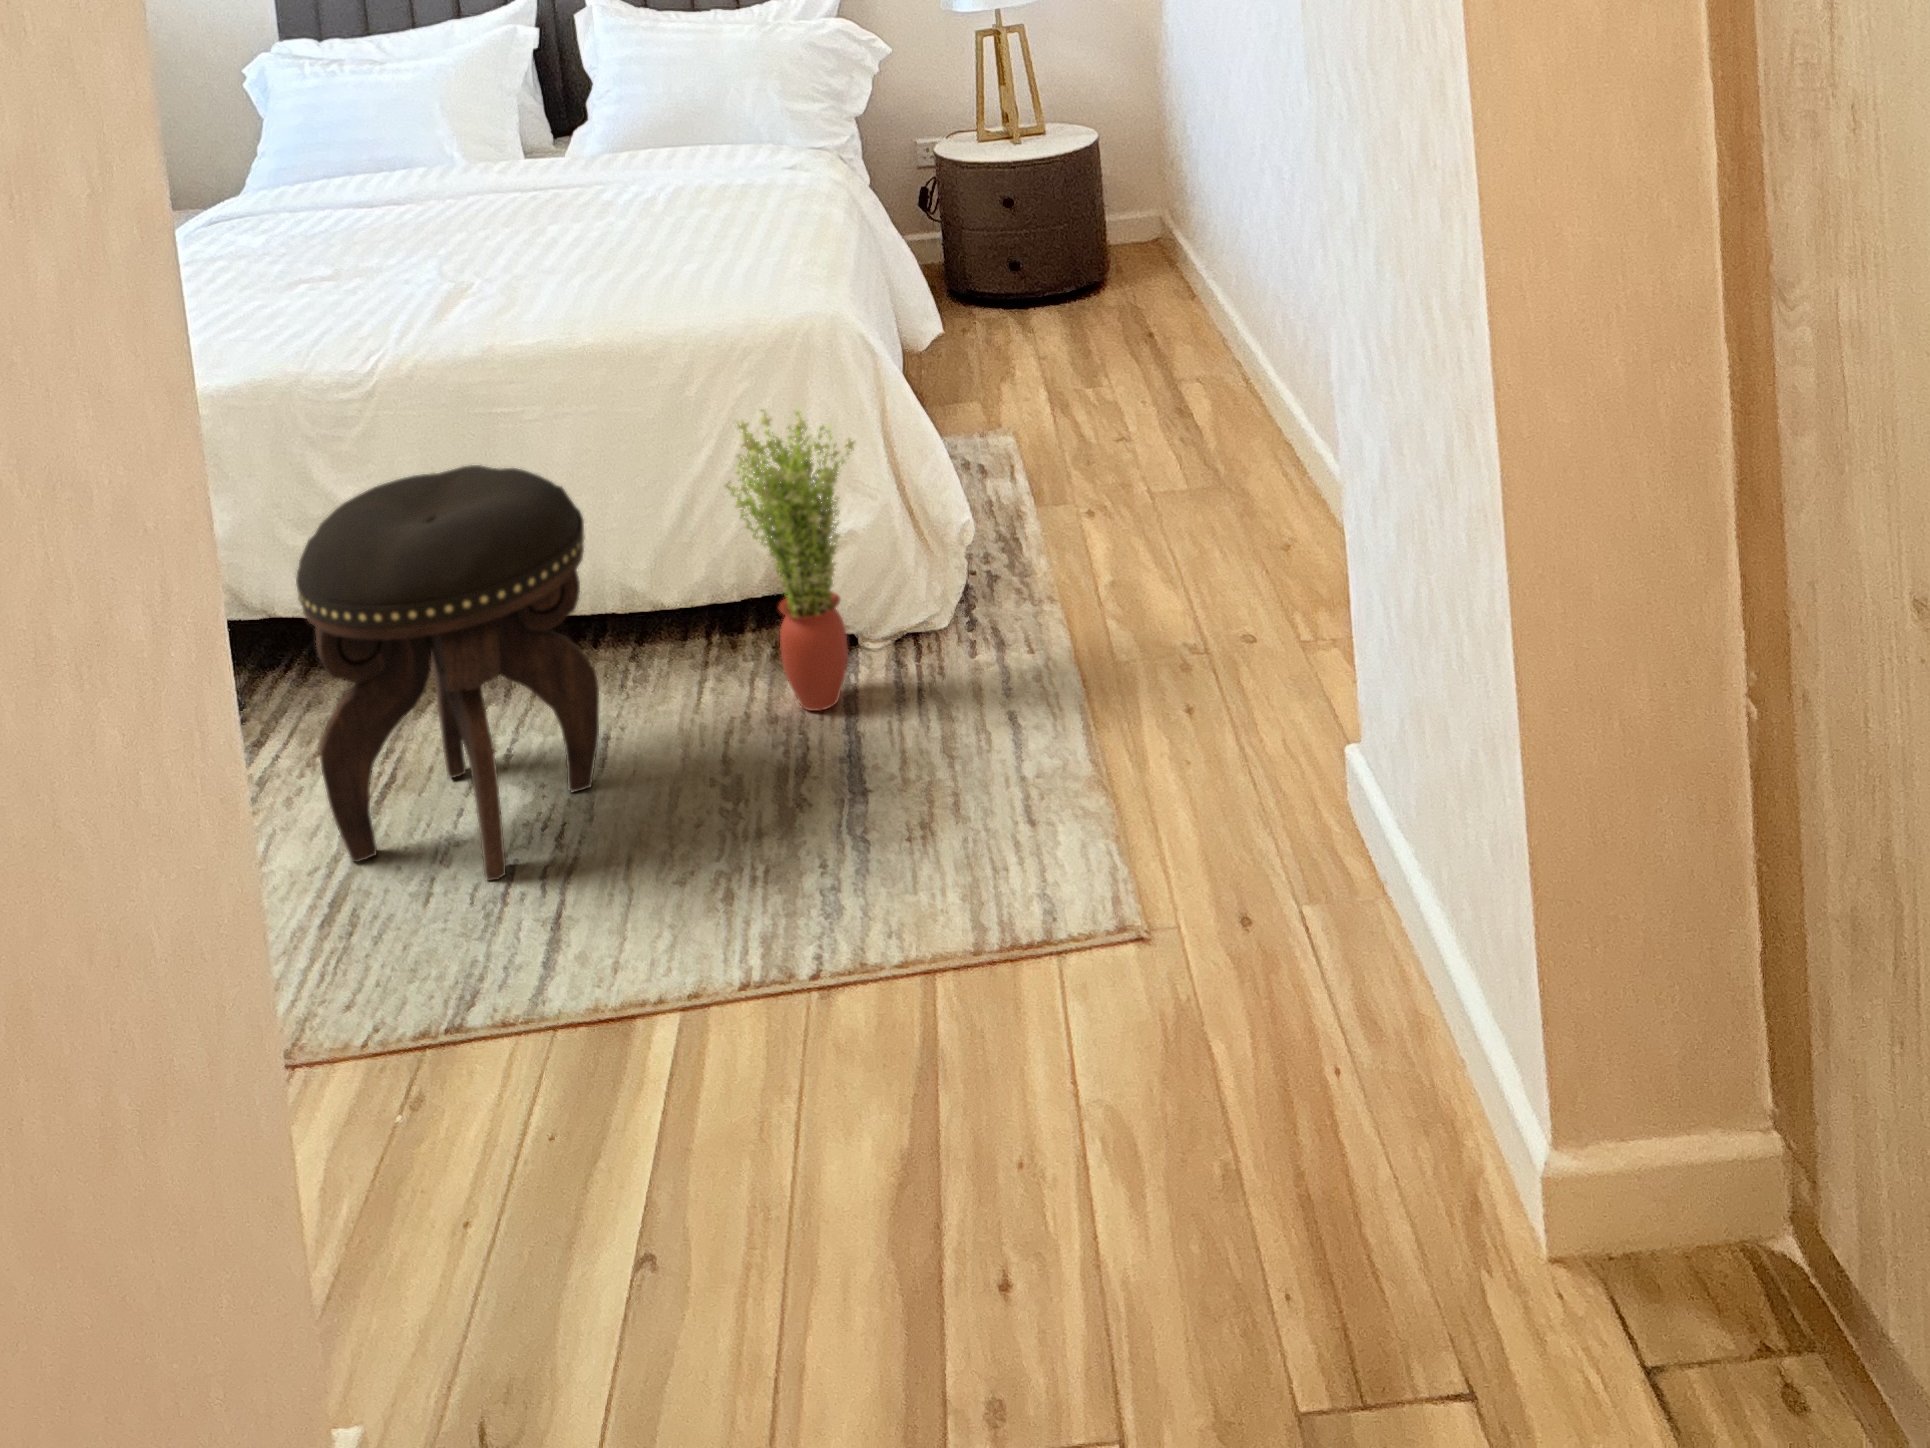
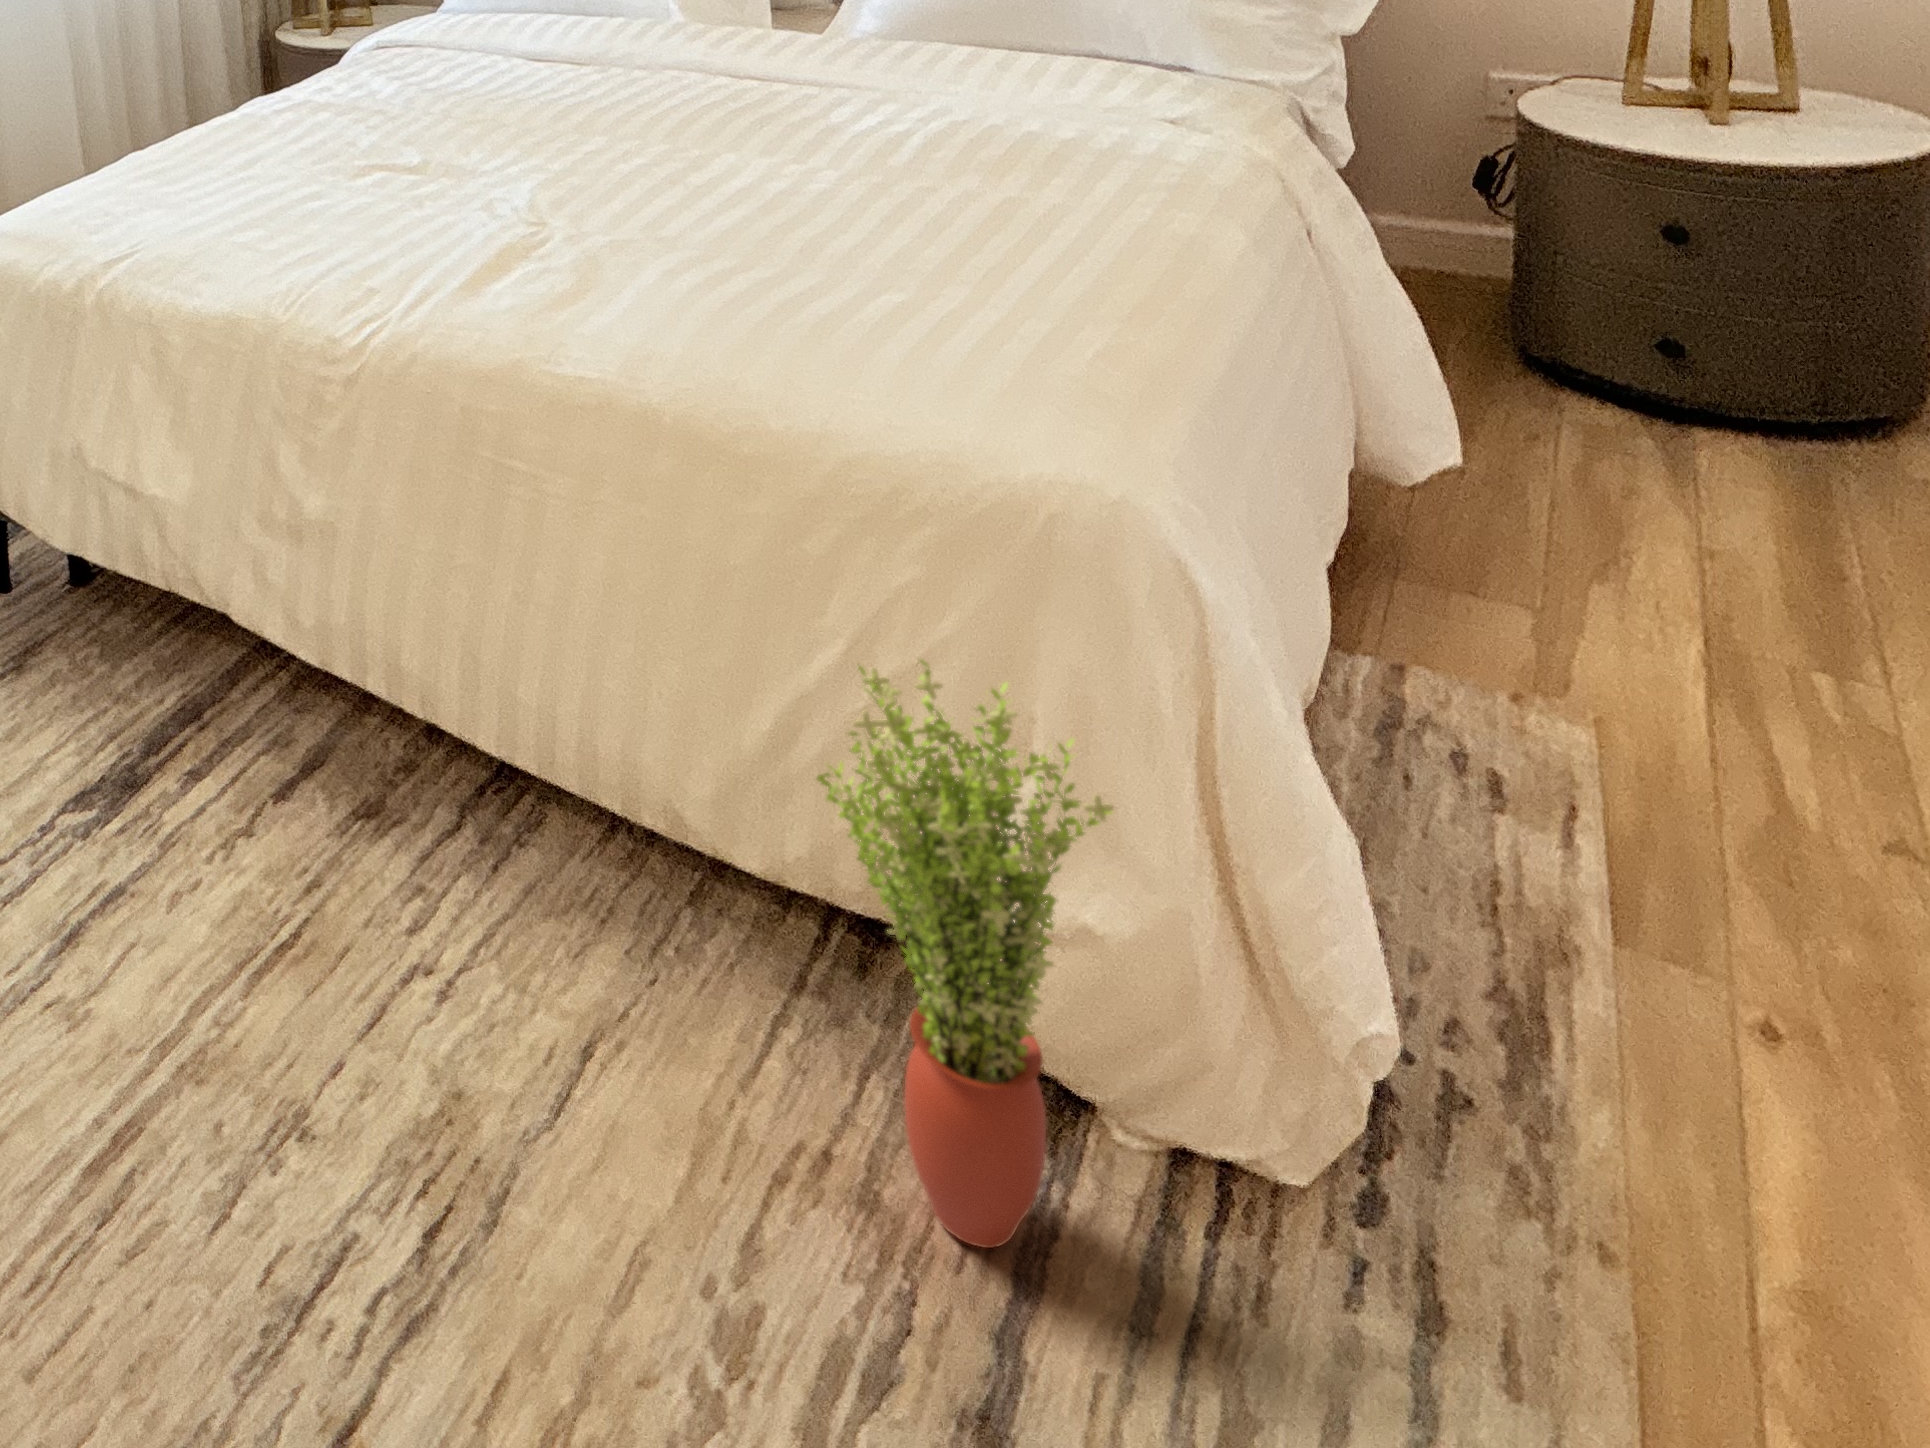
footstool: present [296,465,599,881] -> none [89,541,542,1272]

